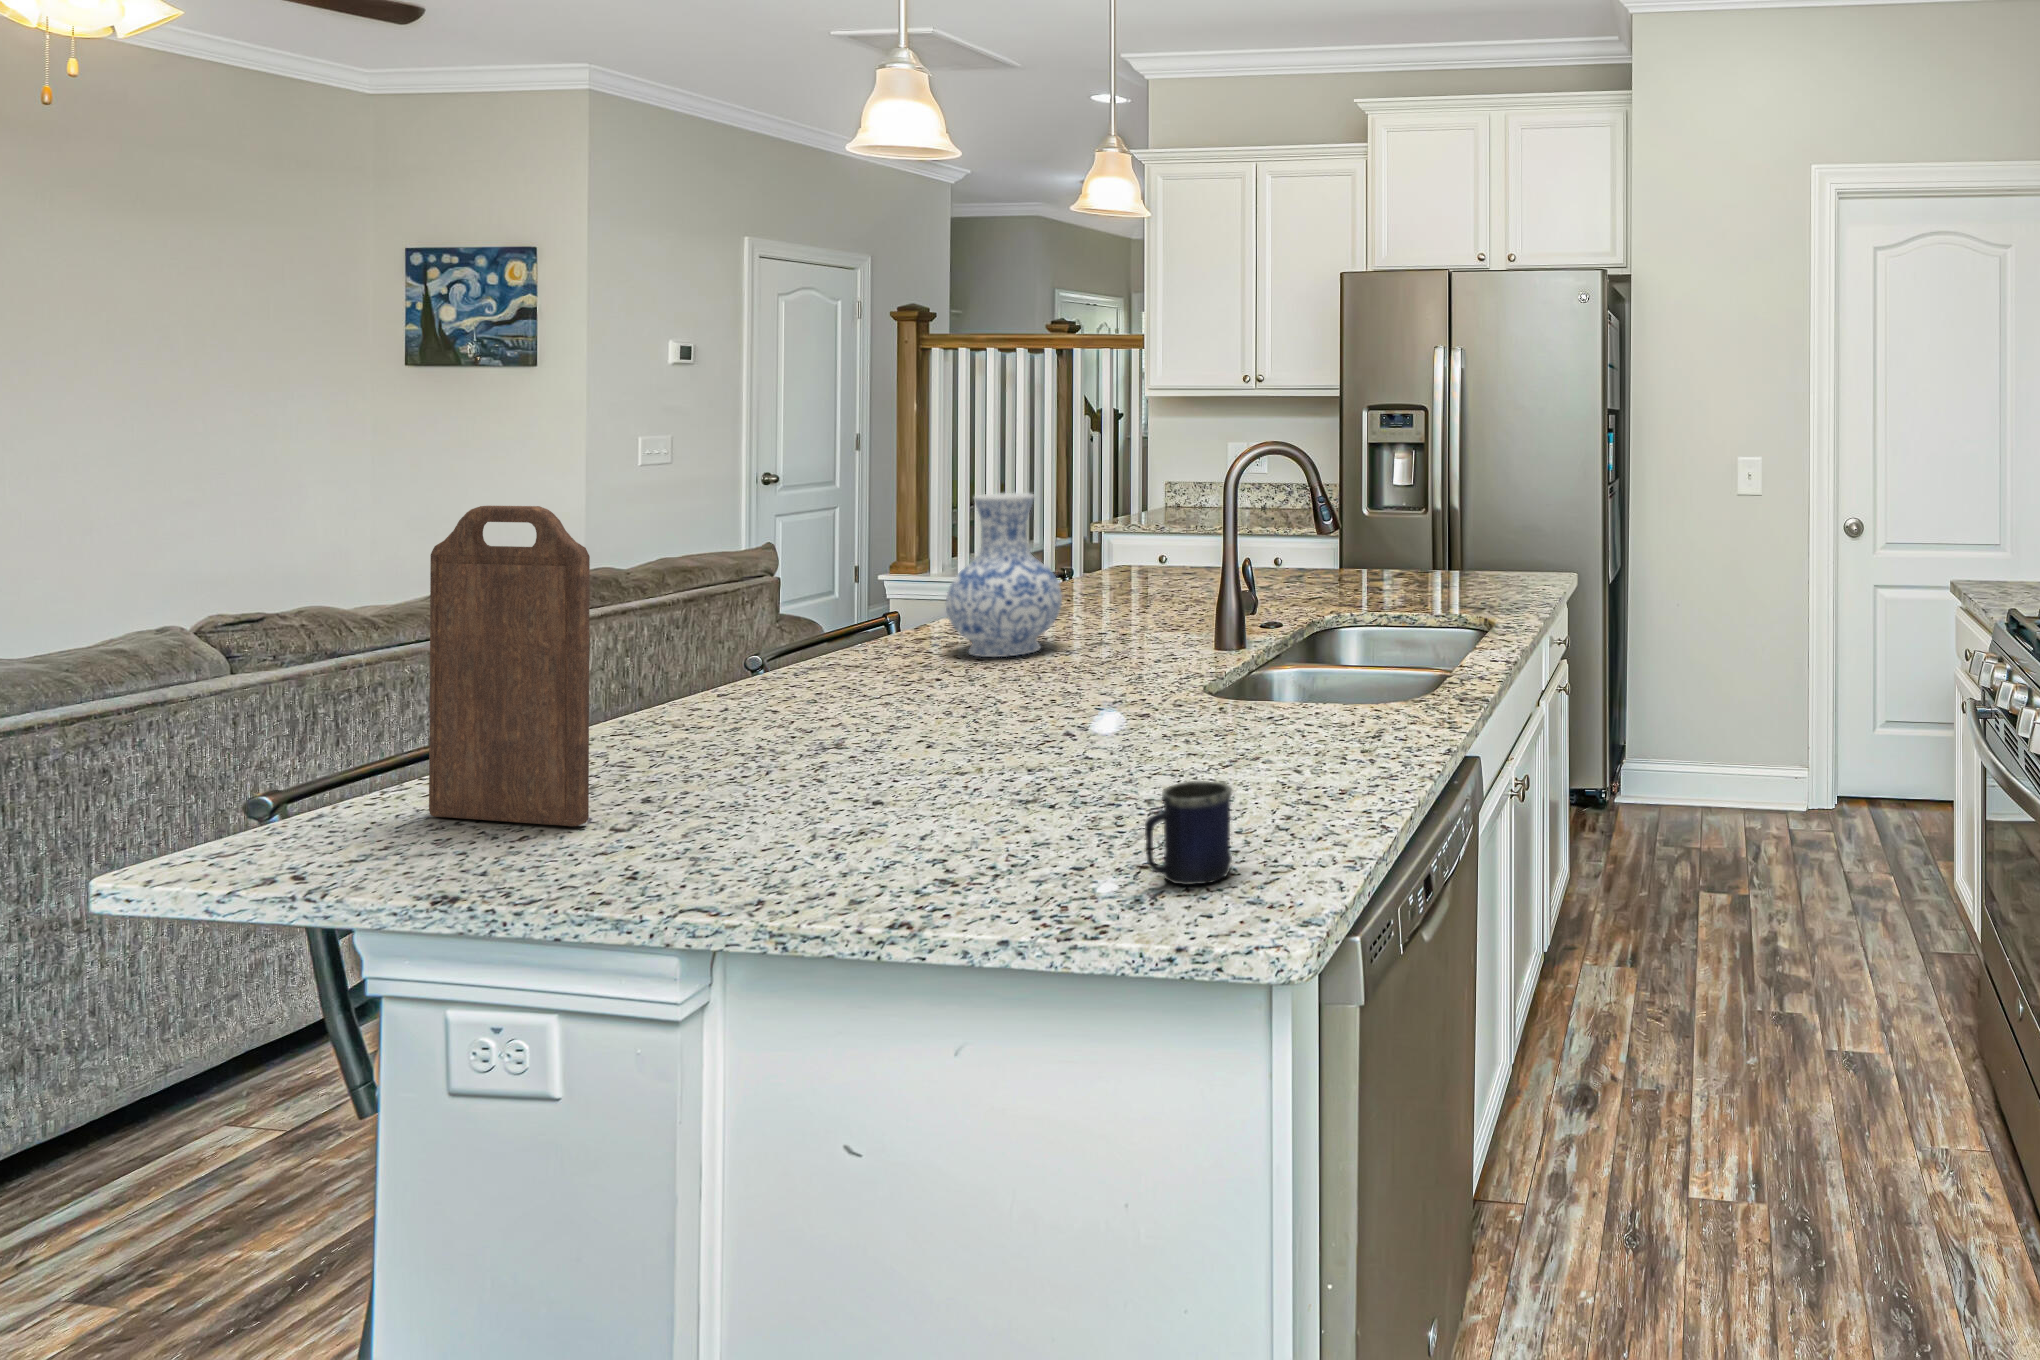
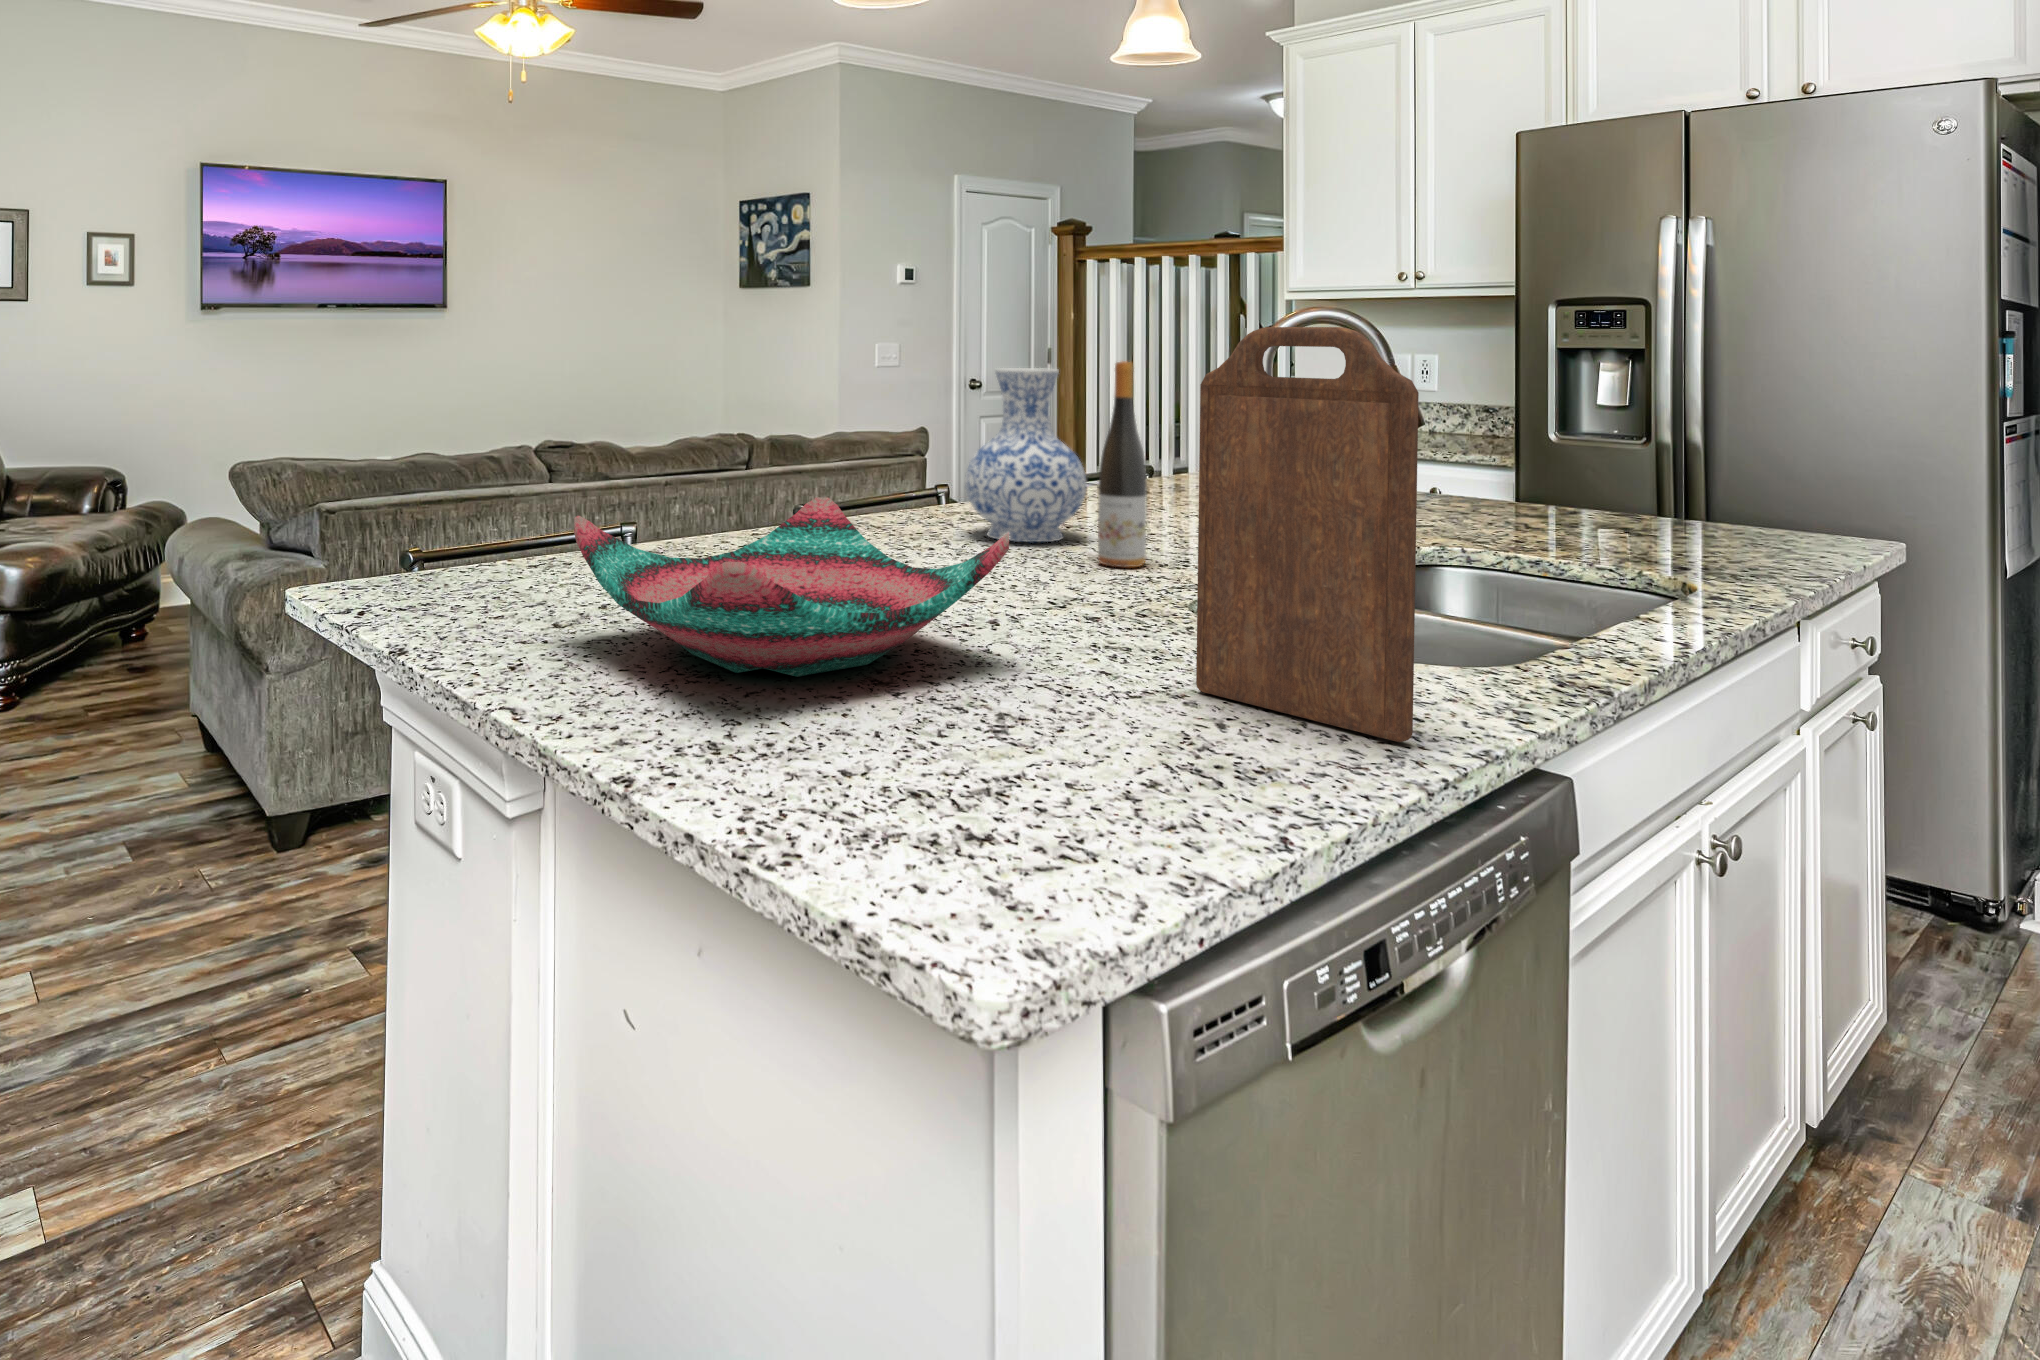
wine bottle: none [1093,489,1134,668] -> present [1098,361,1147,568]
cutting board: present [429,506,590,826] -> present [1196,327,1419,742]
decorative bowl: none [691,642,1112,811] -> present [574,497,1009,677]
mug: present [1145,781,1232,885] -> none [874,700,1008,850]

